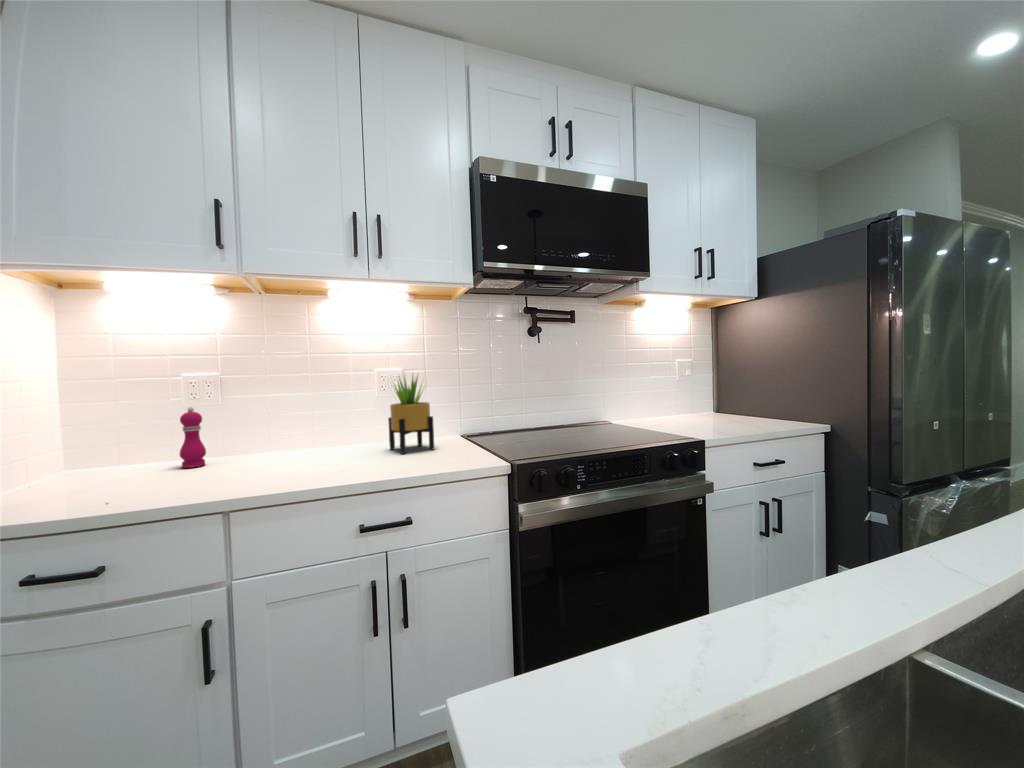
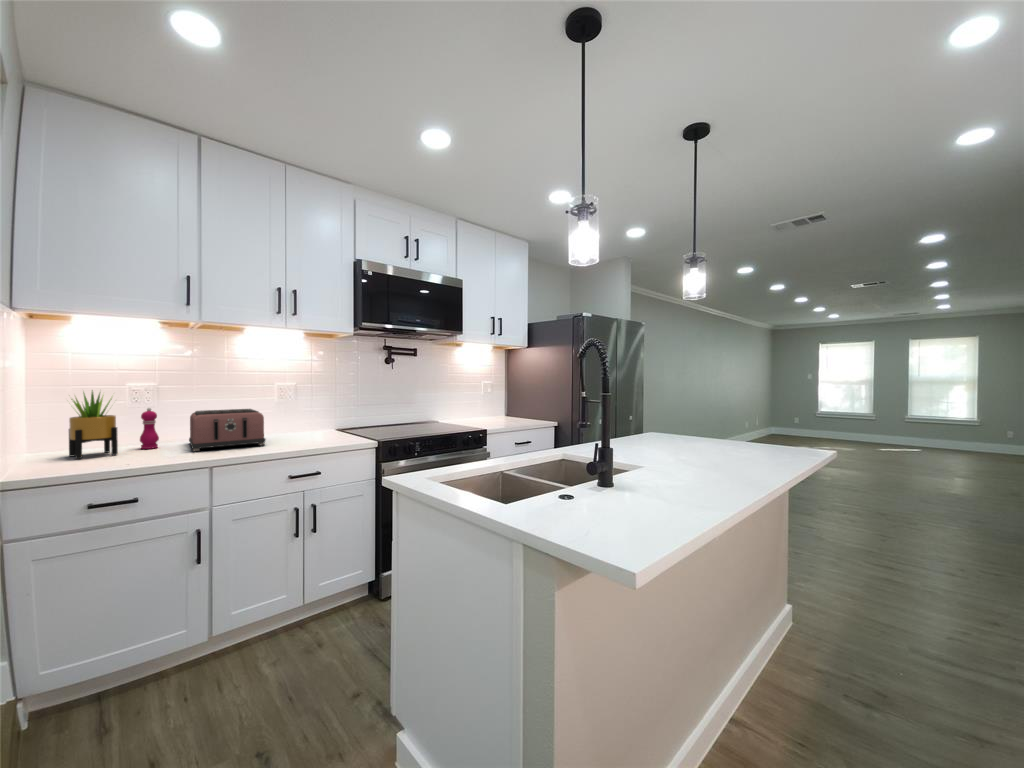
potted plant: present [388,376,434,454] -> present [69,390,118,459]
toaster: none [224,407,342,477] -> present [189,409,265,451]

